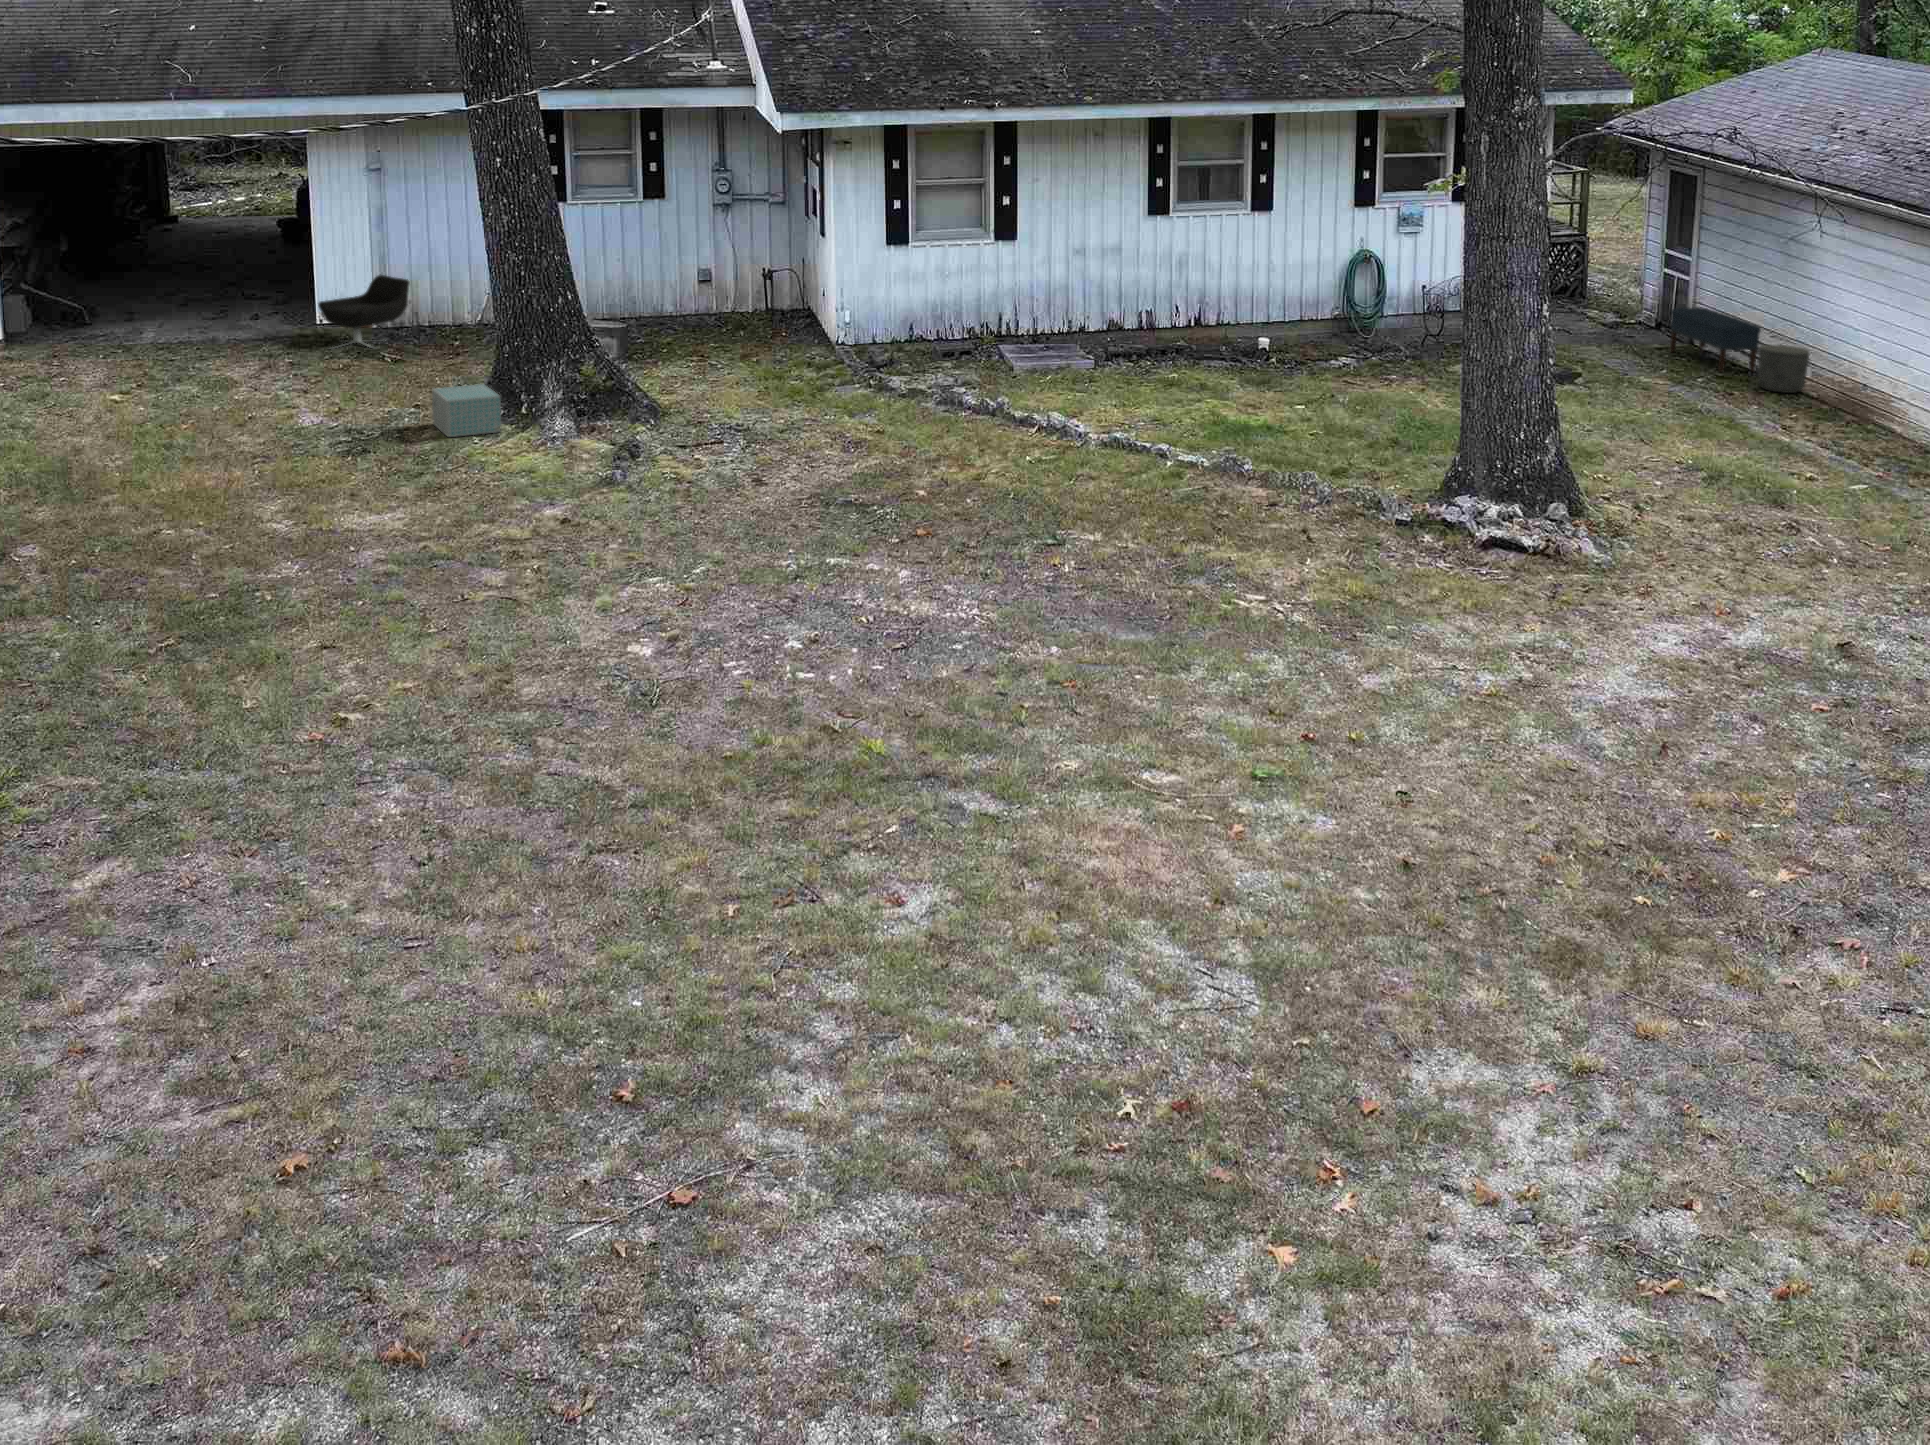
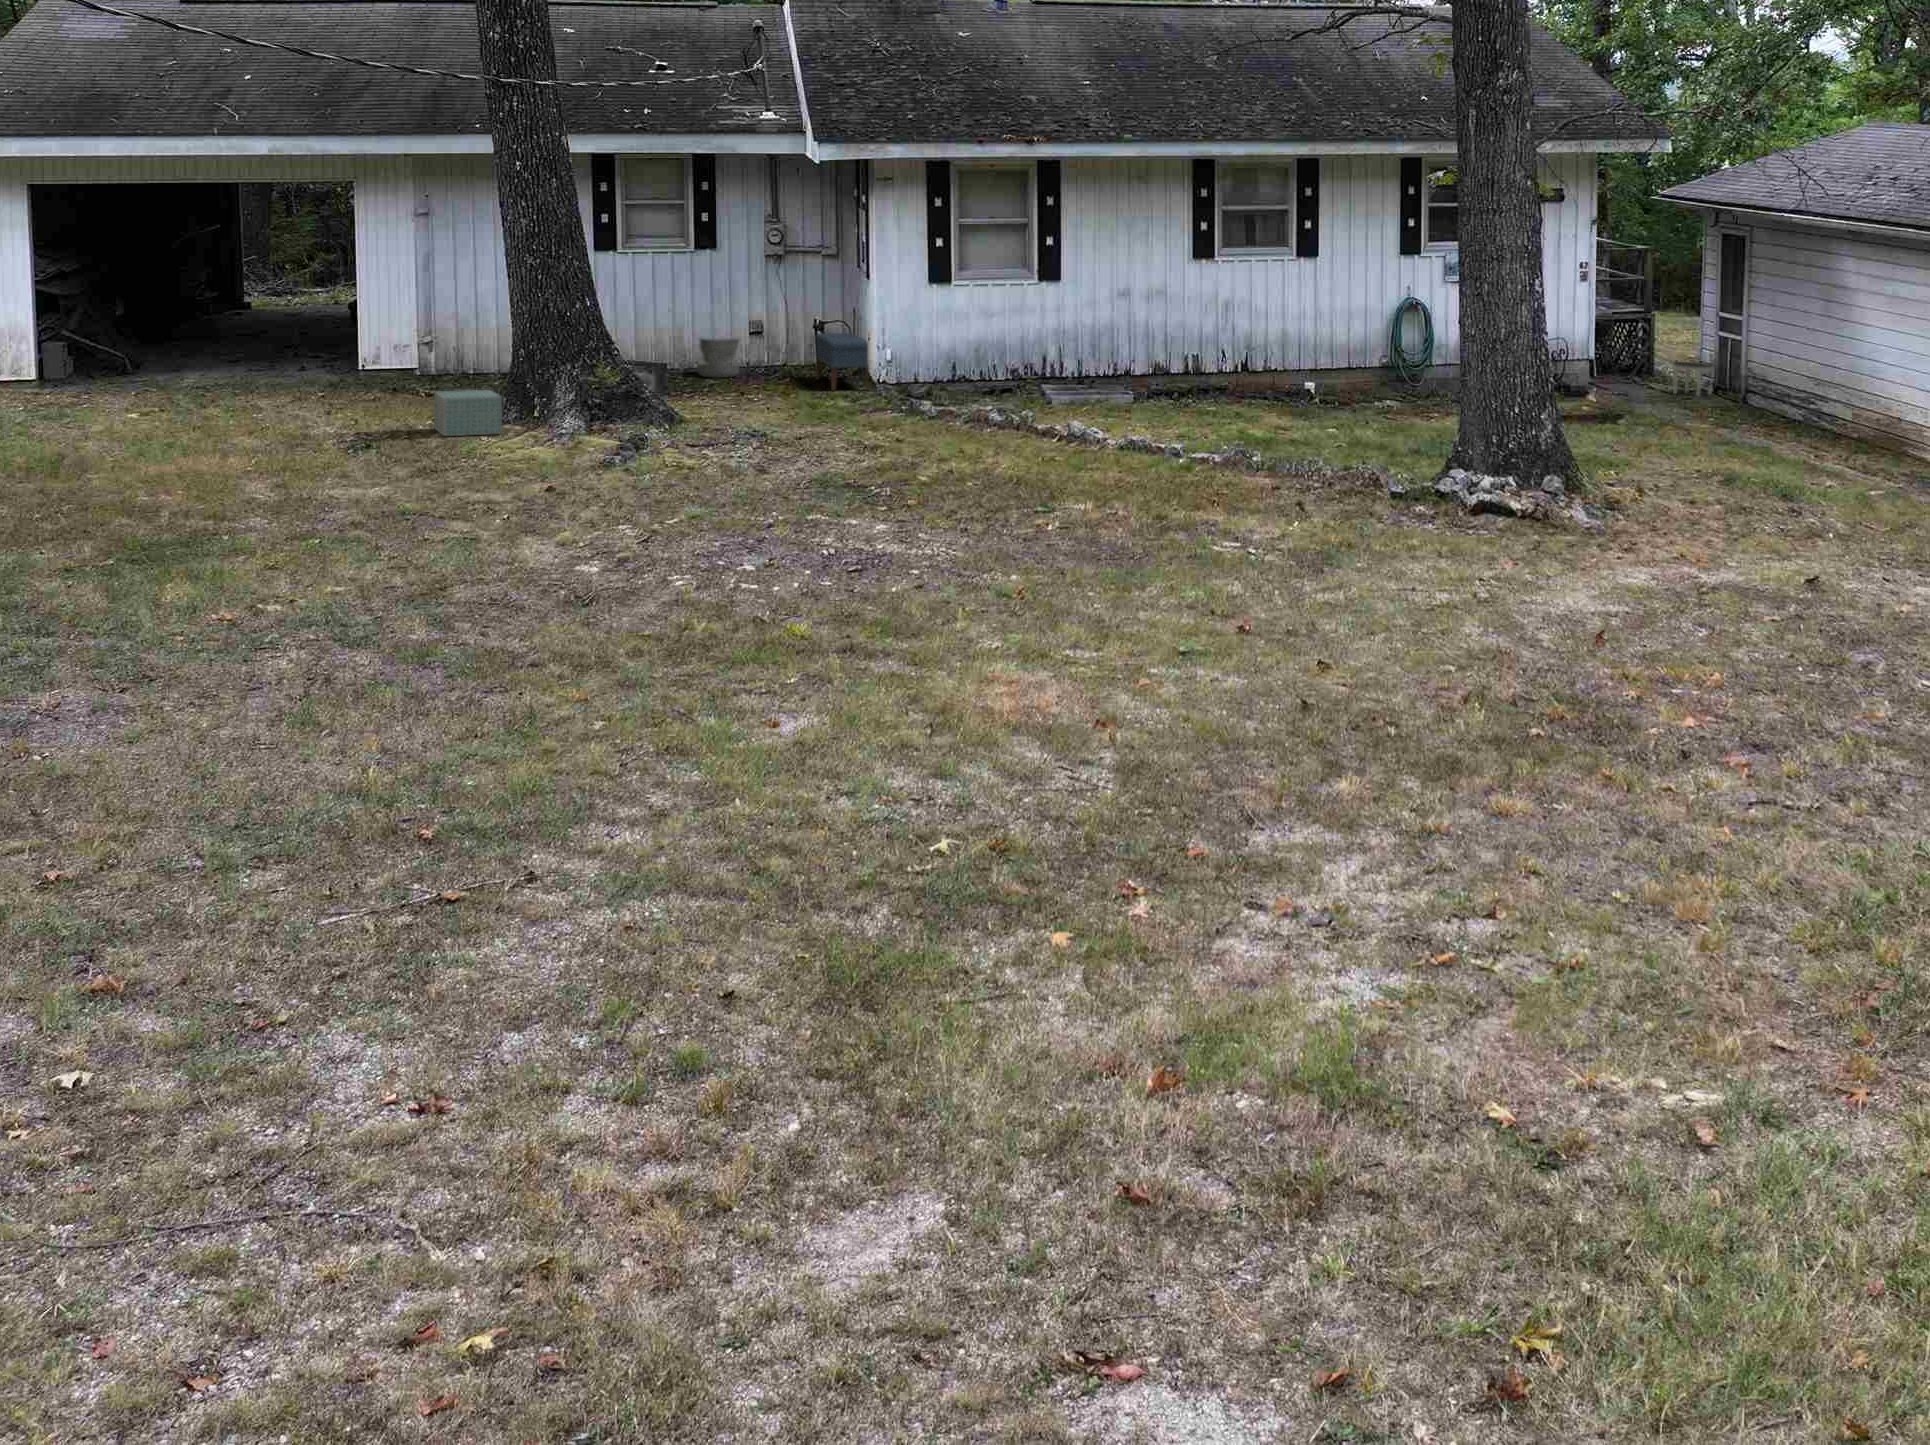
lounge chair: present [318,274,410,348] -> none [354,312,450,382]
round table: none [1614,300,1657,337] -> present [1673,362,1713,396]
bench: present [1670,307,1761,372] -> present [815,333,870,390]
planter: present [1758,345,1810,393] -> present [697,339,740,378]

